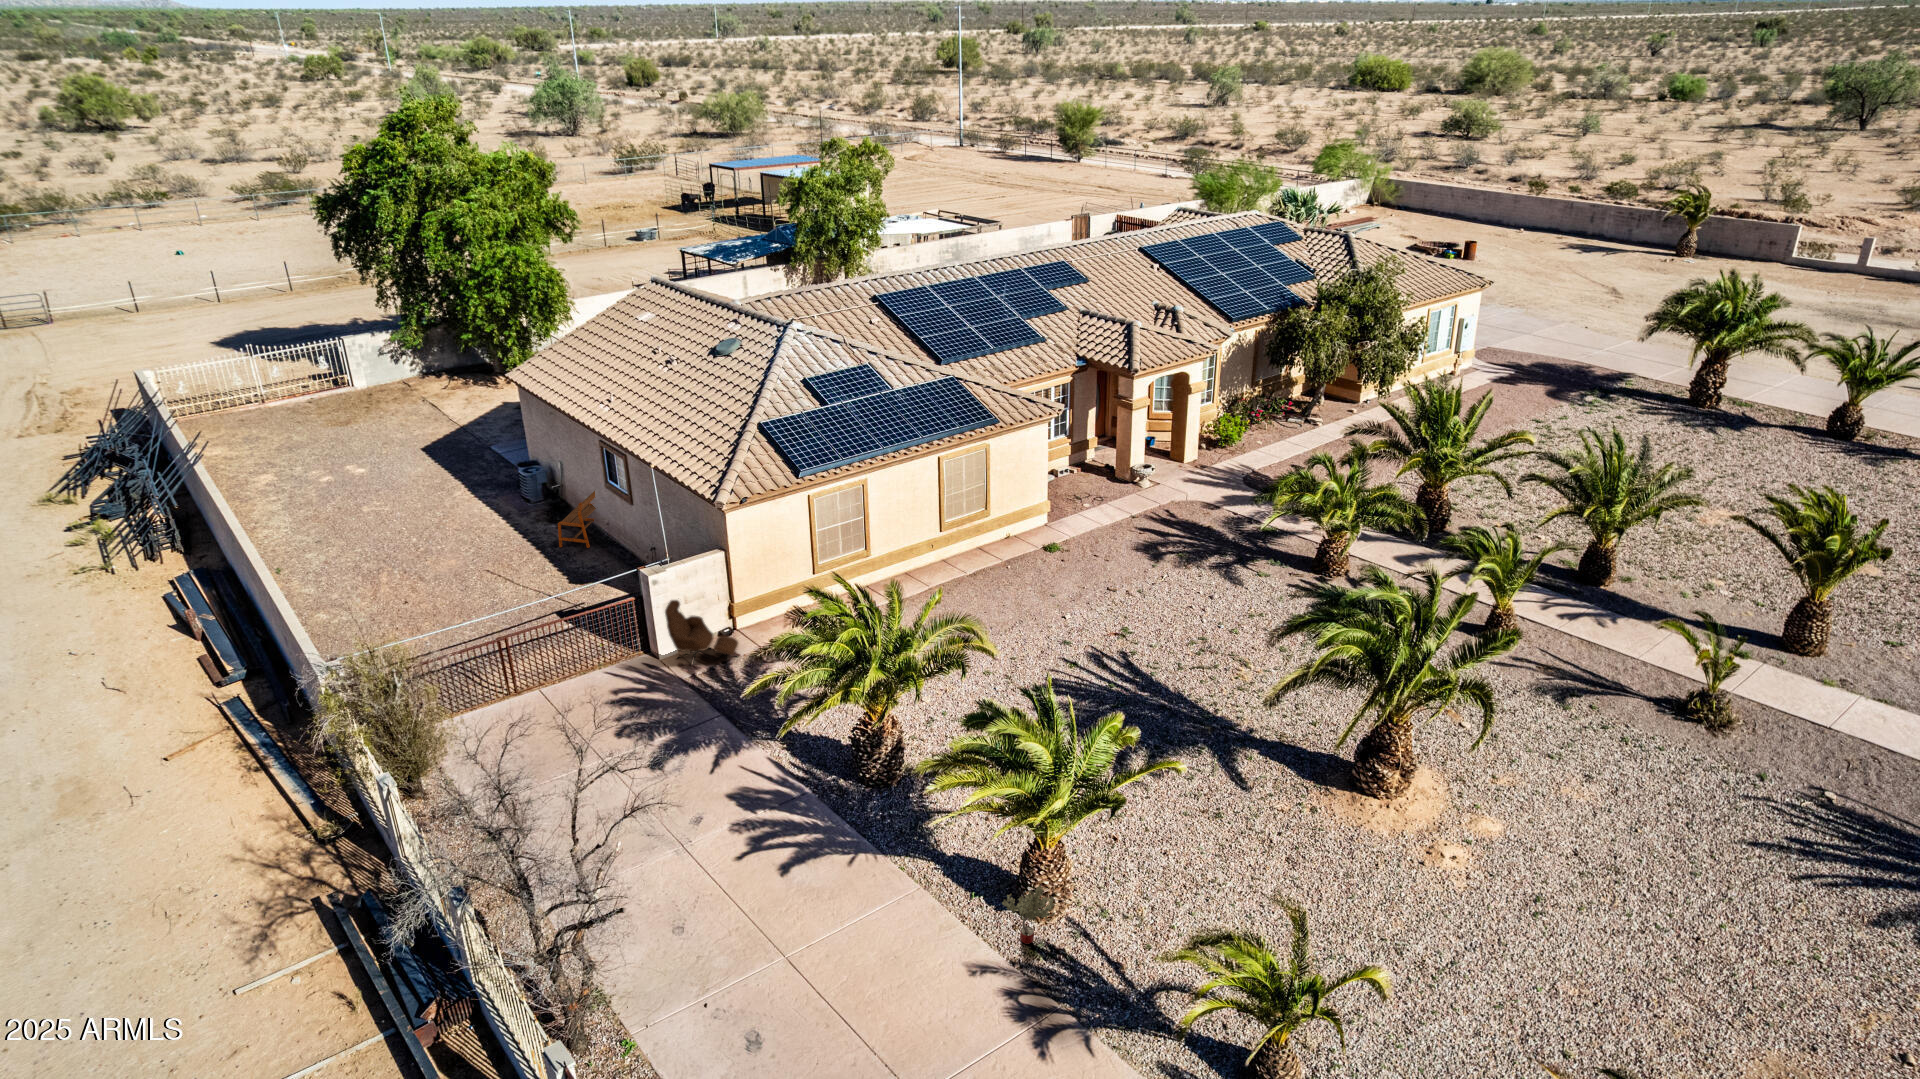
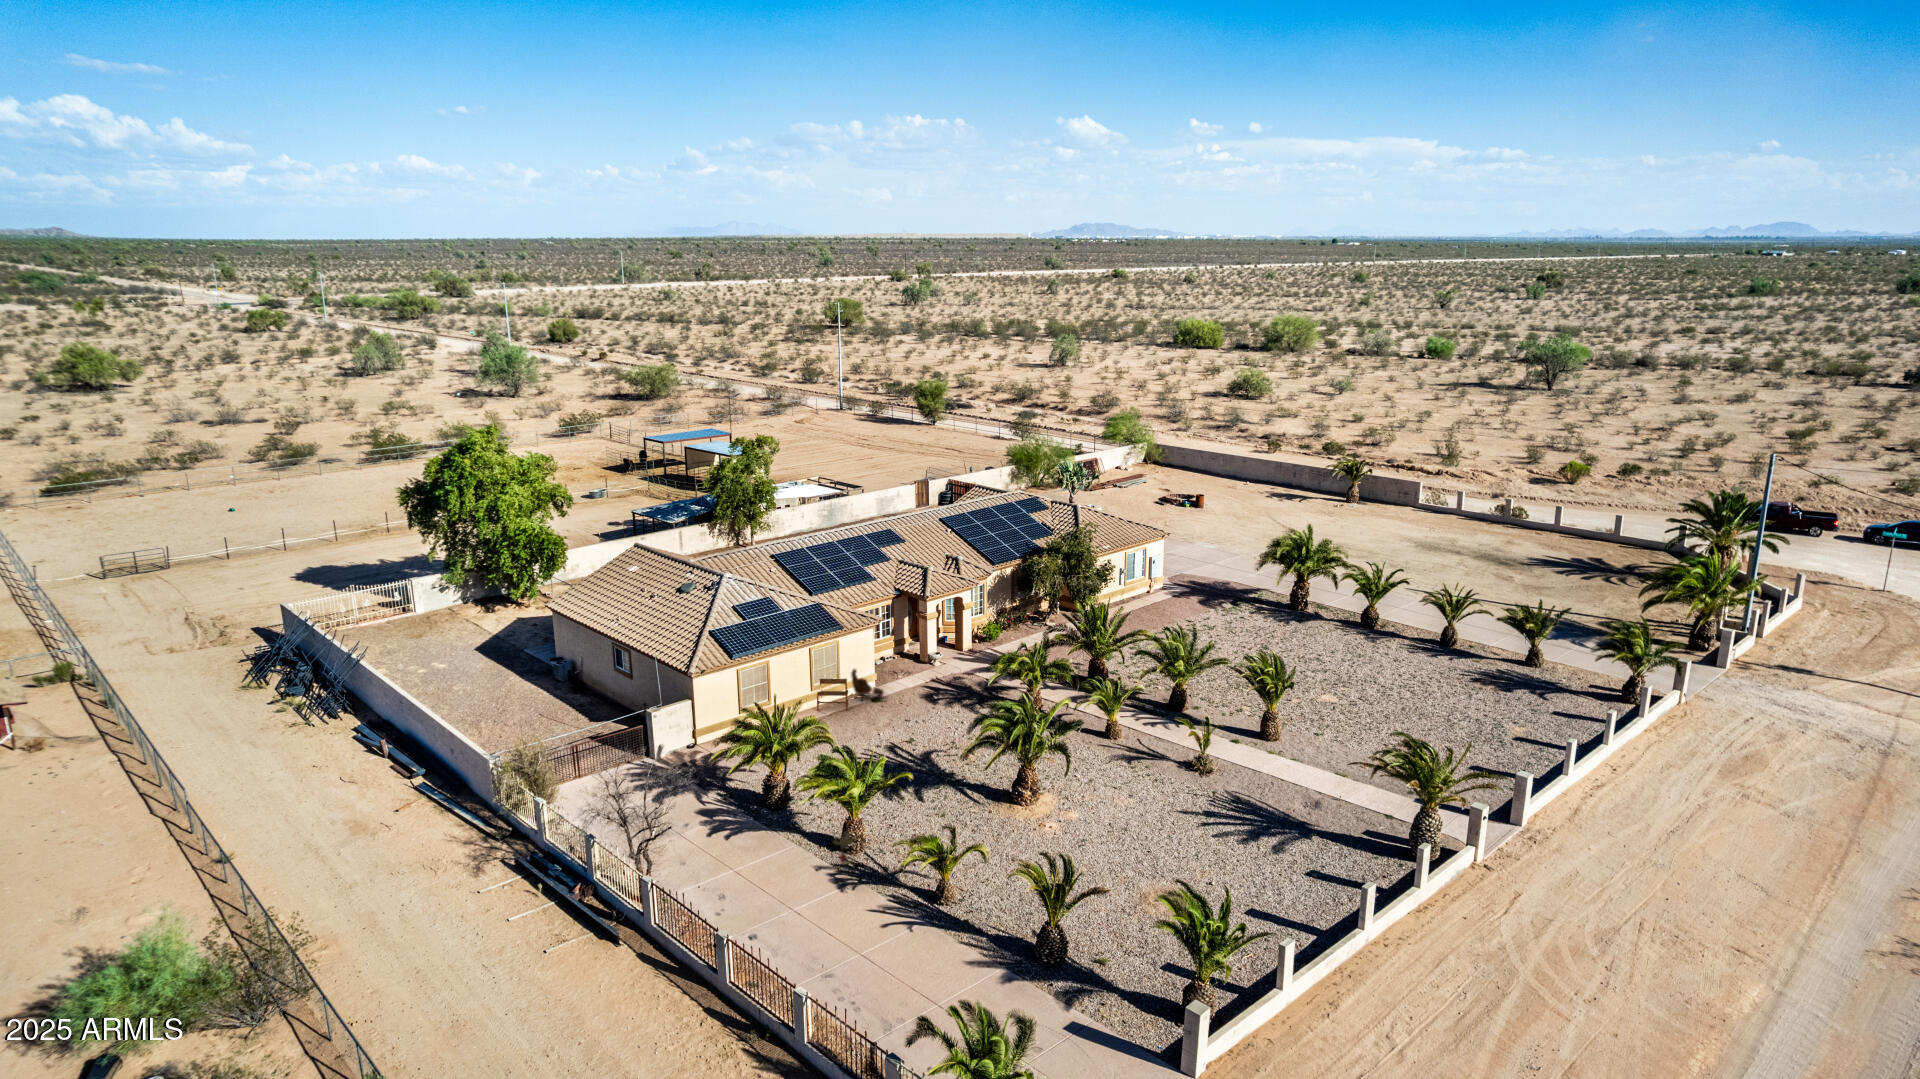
bench: present [558,491,596,548] -> present [817,679,849,711]
lounge chair: present [665,600,738,666] -> present [851,669,884,701]

